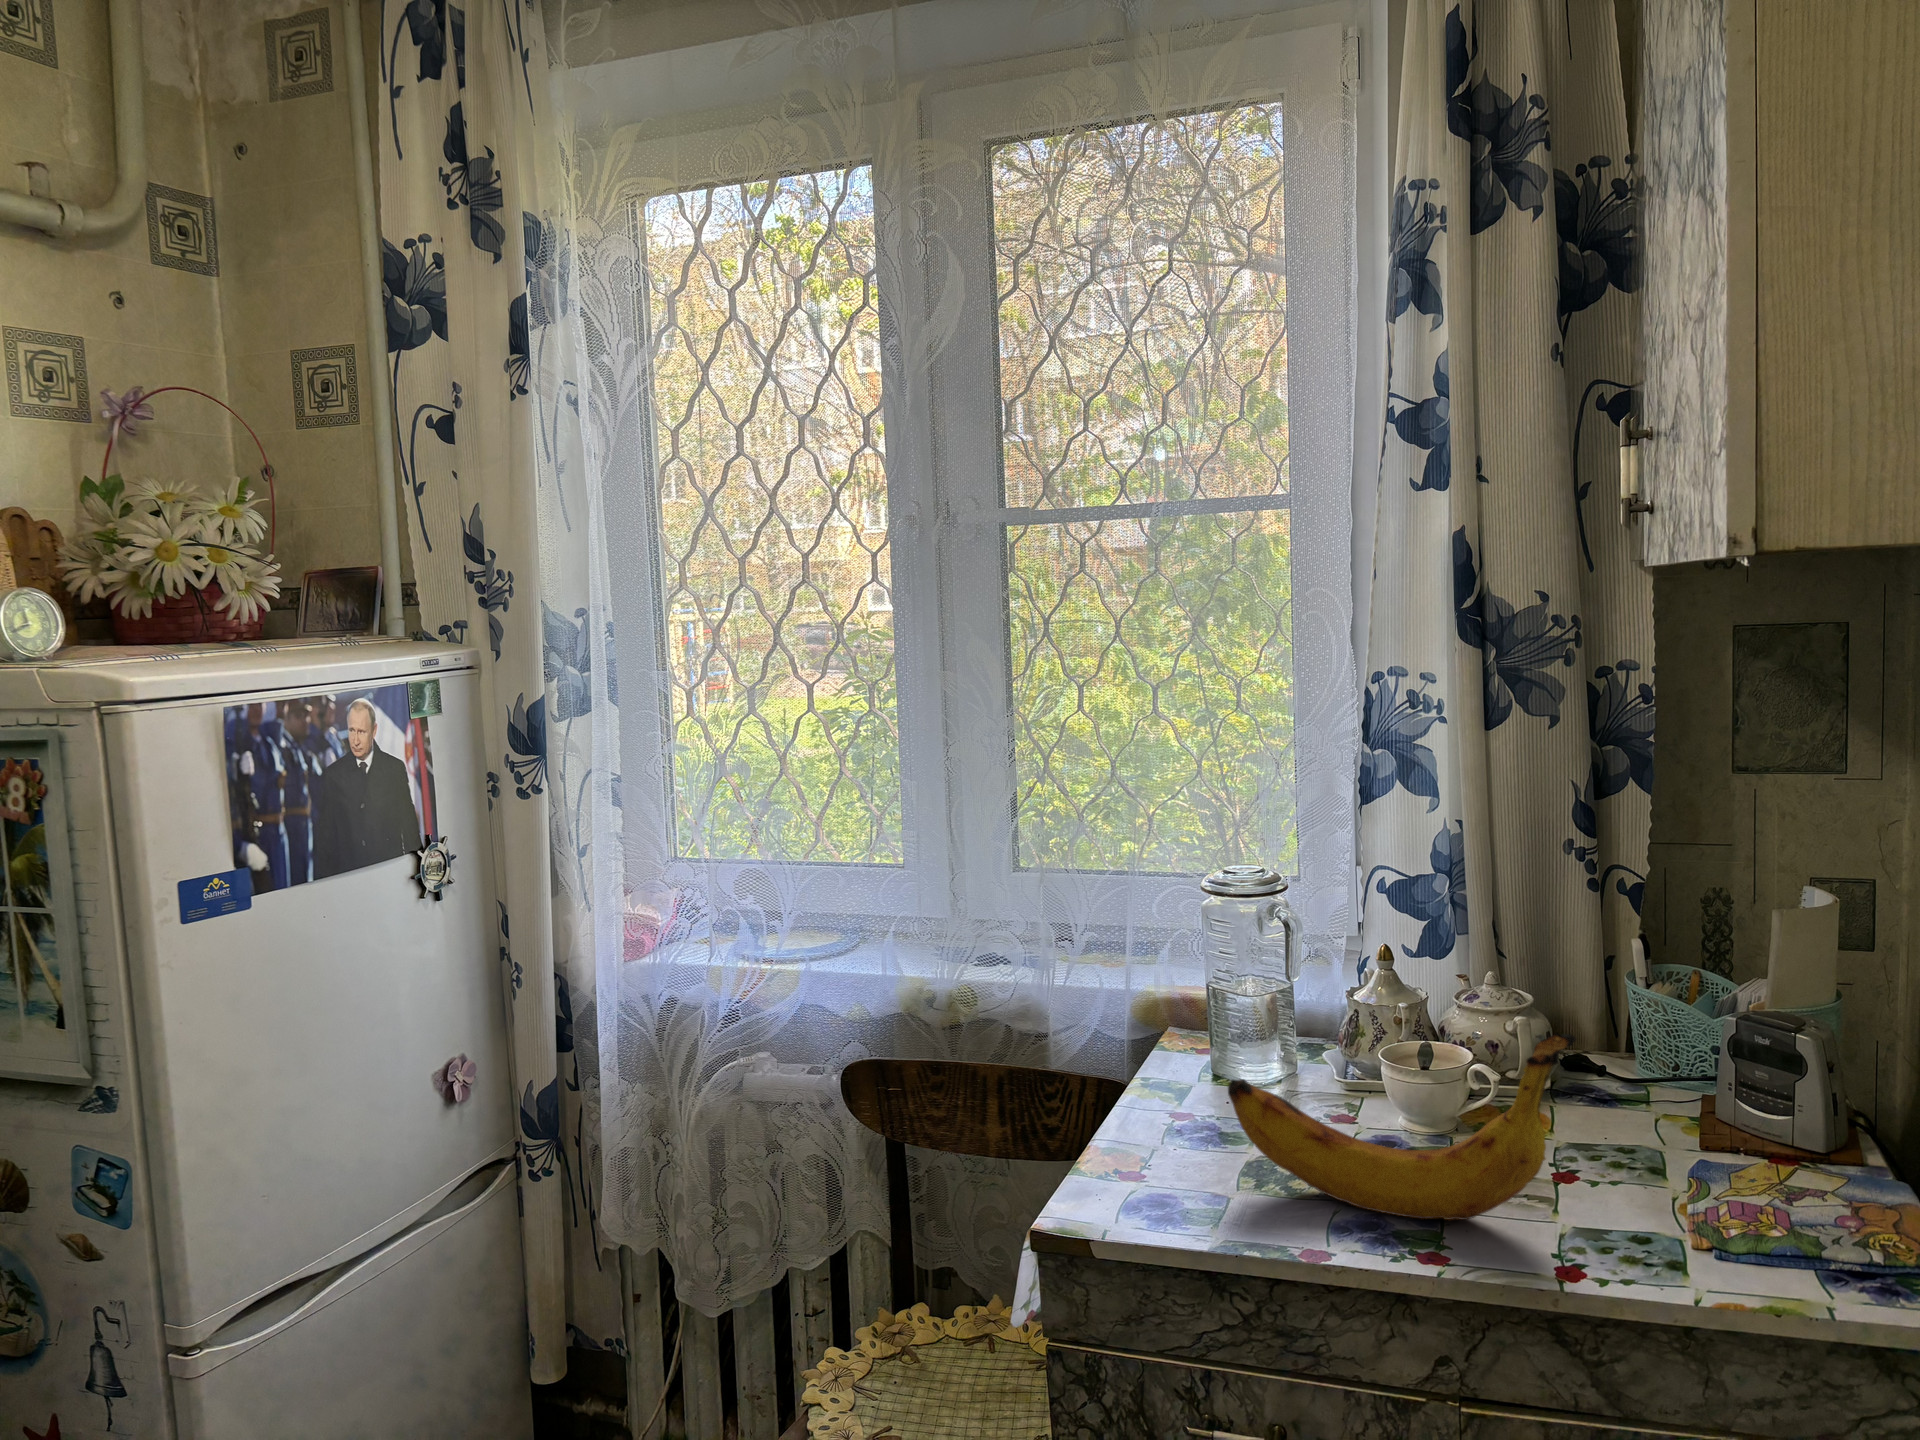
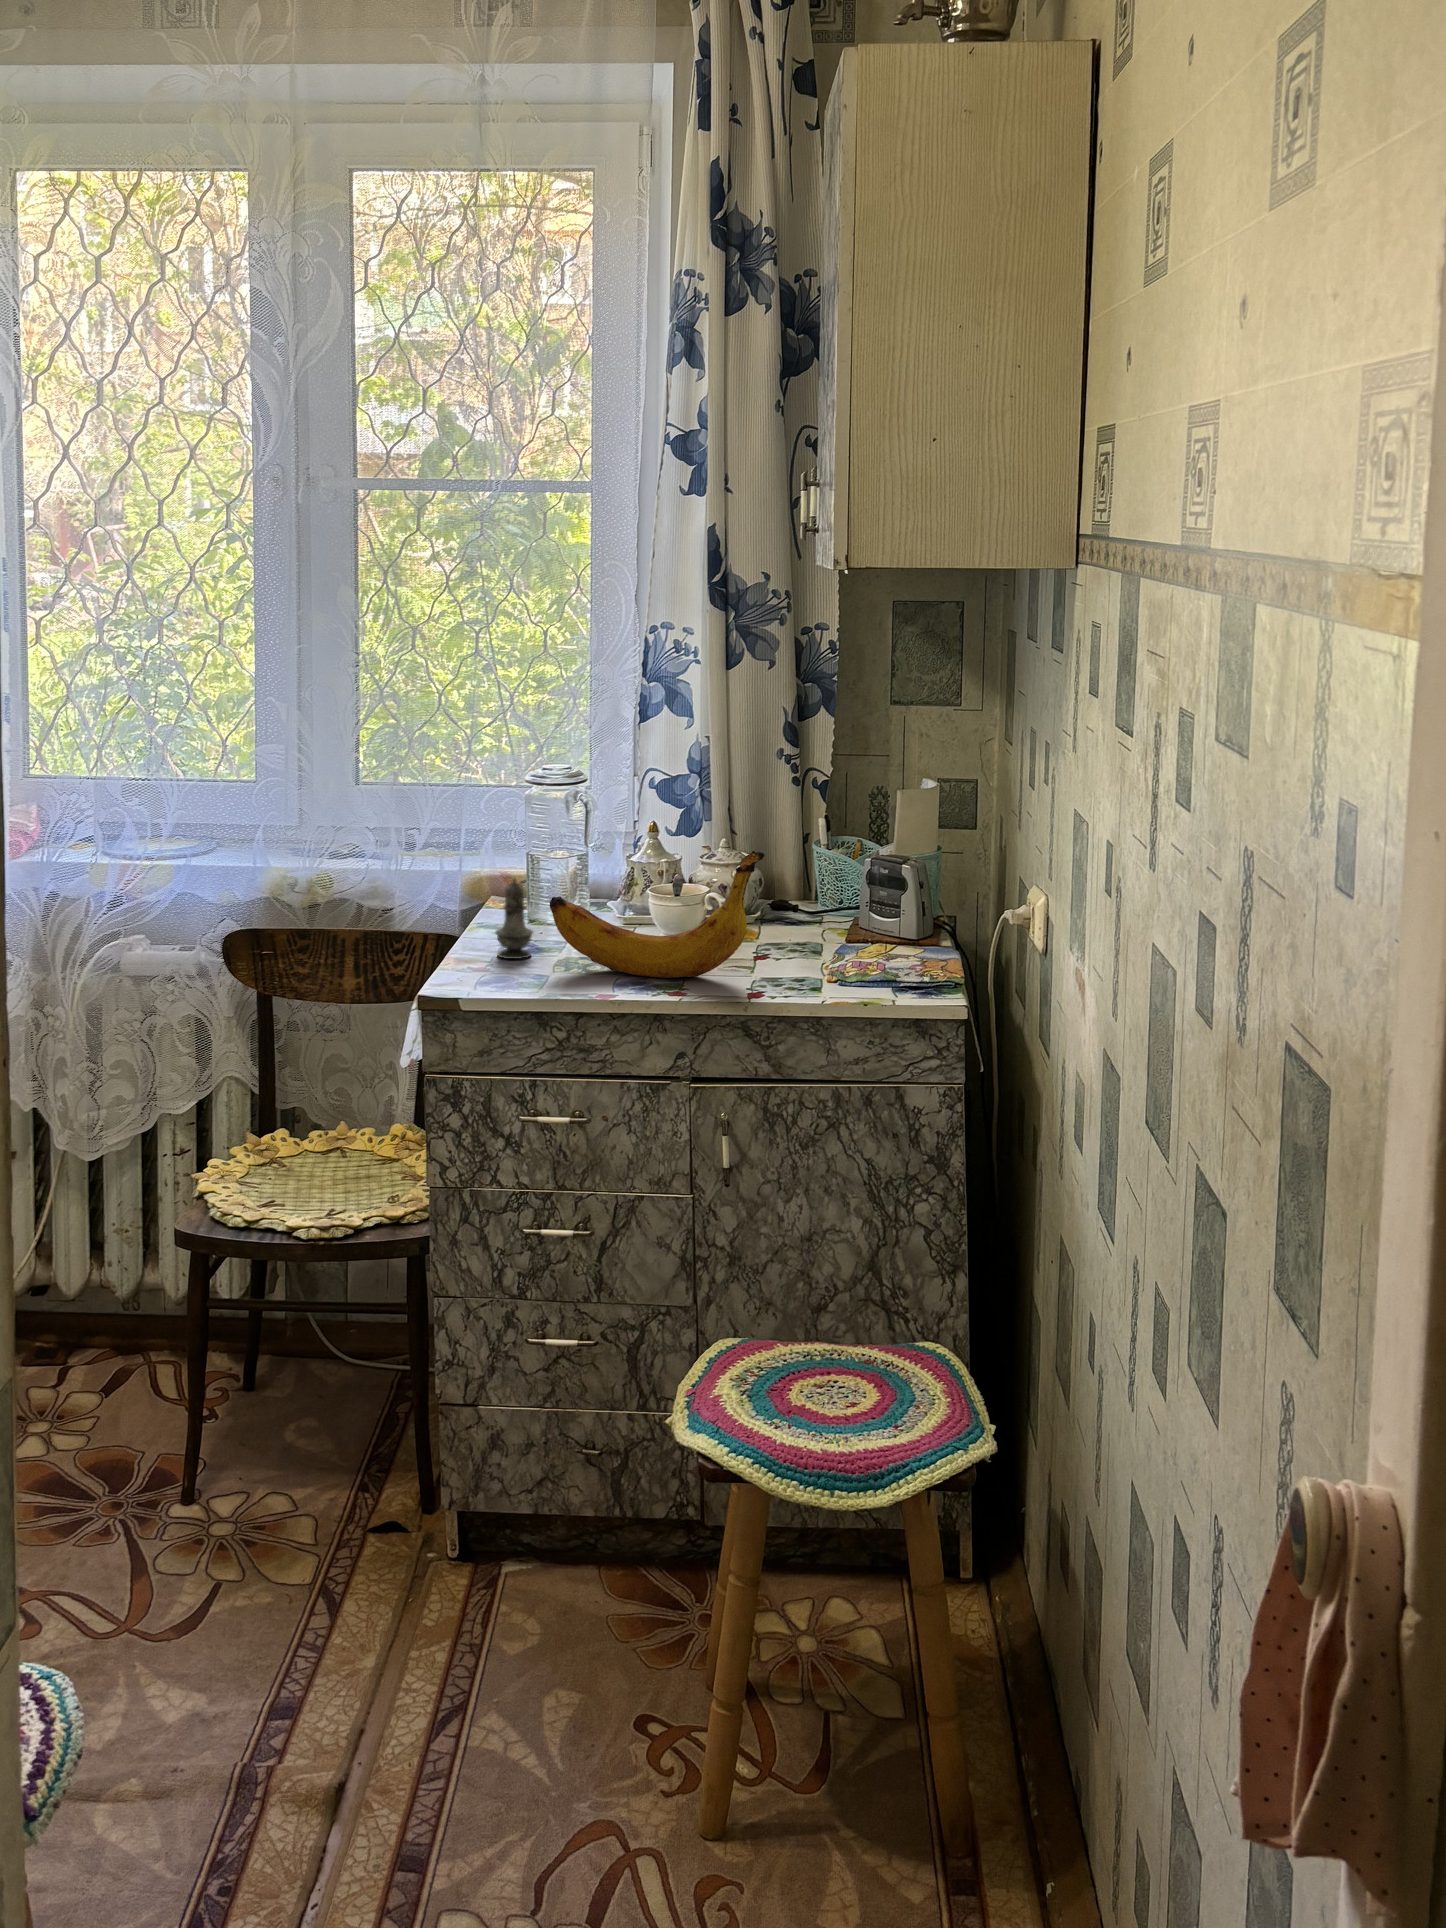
salt shaker: none [1154,1039,1210,1159] -> present [495,878,533,959]

